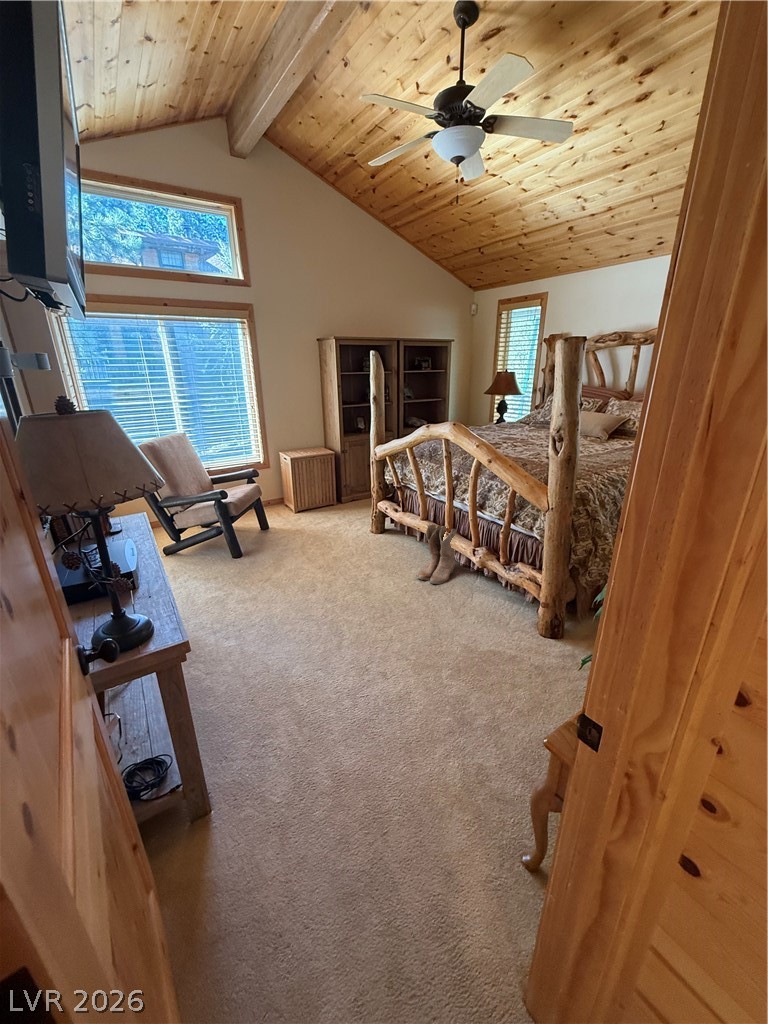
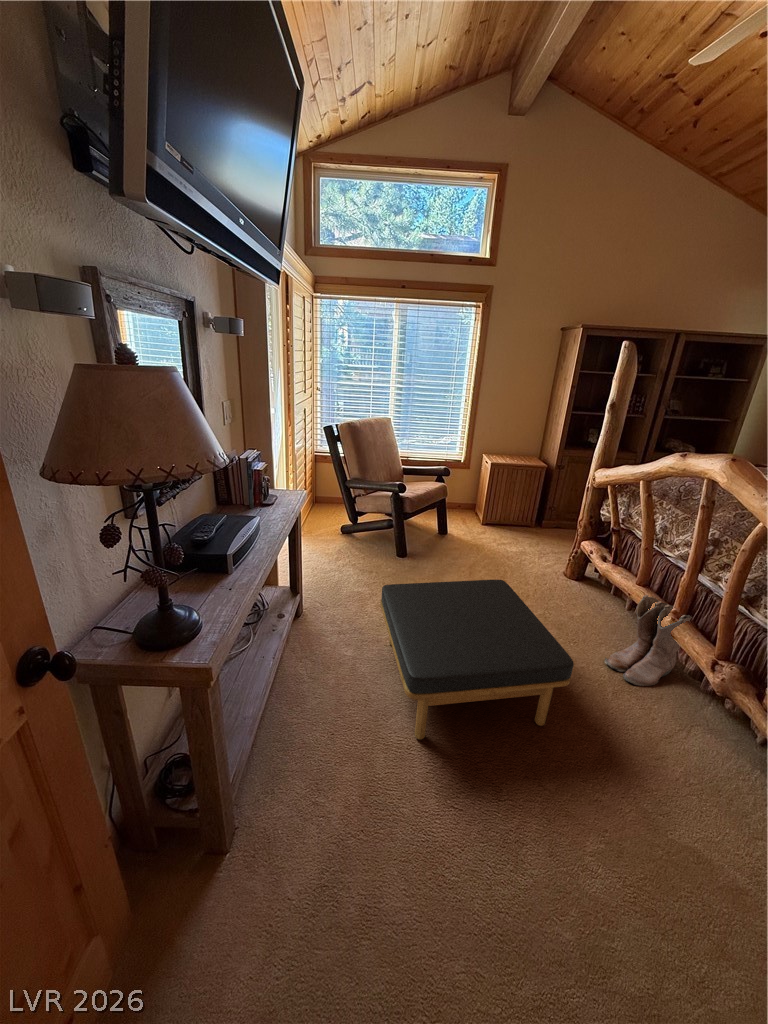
ottoman: none [246,543,403,671] -> present [380,580,574,739]

